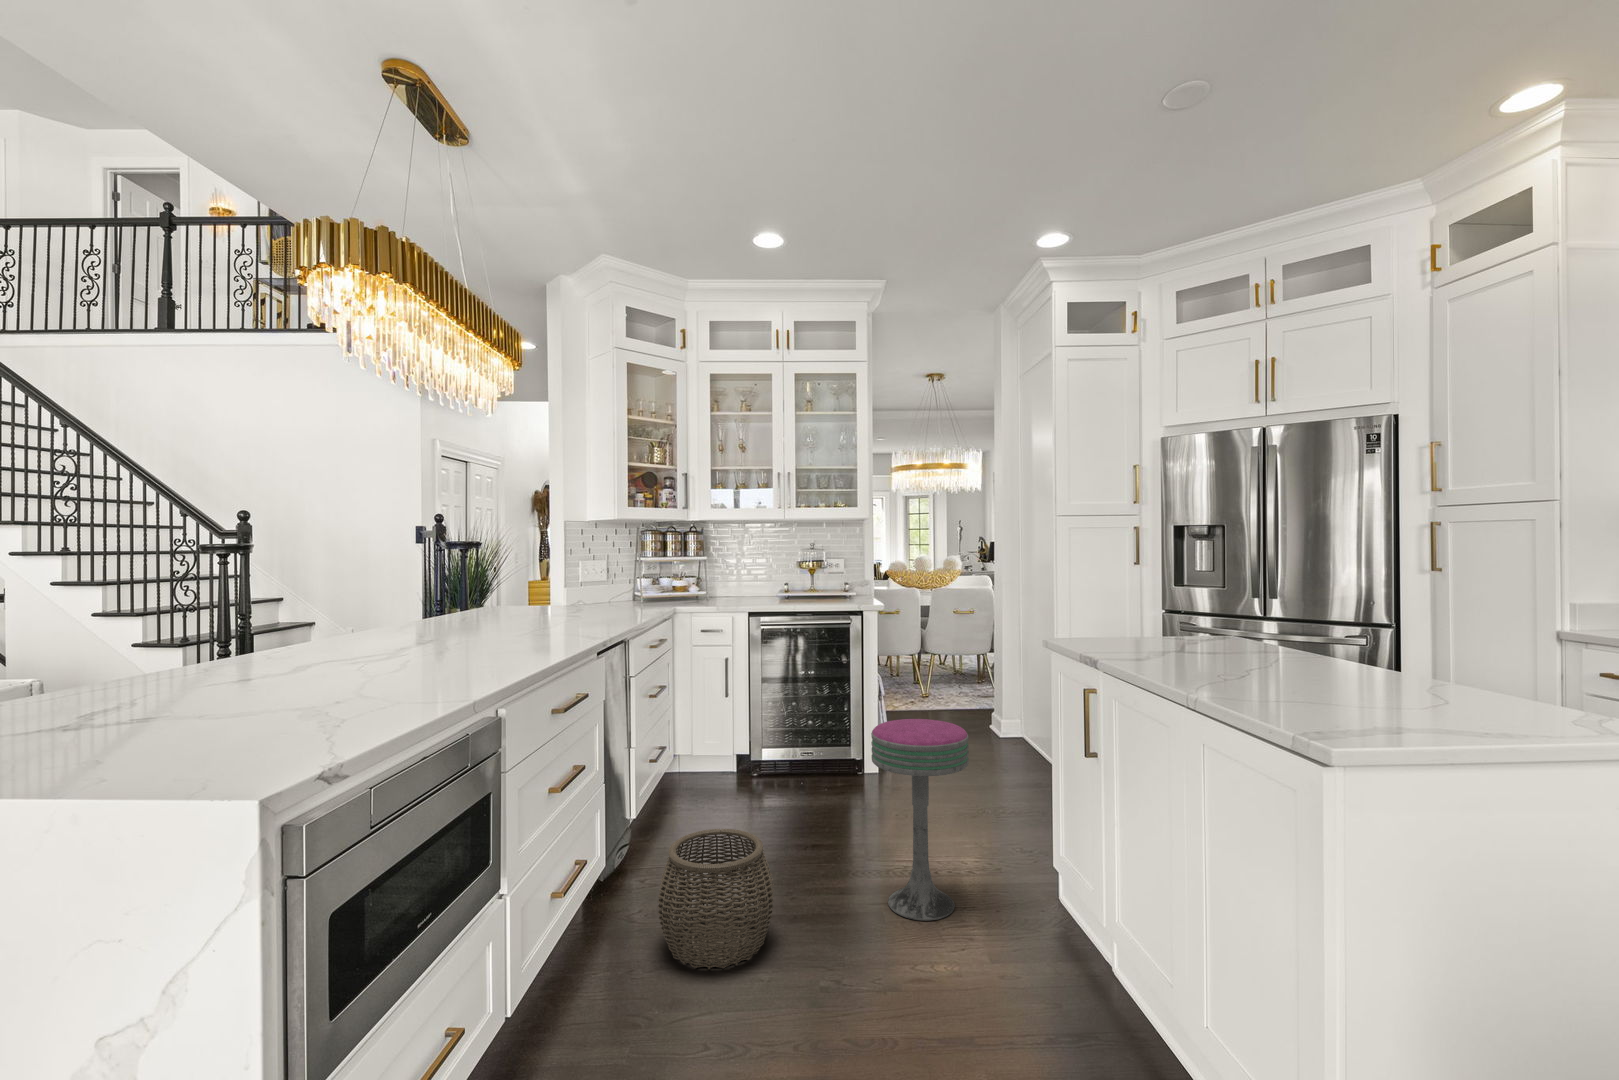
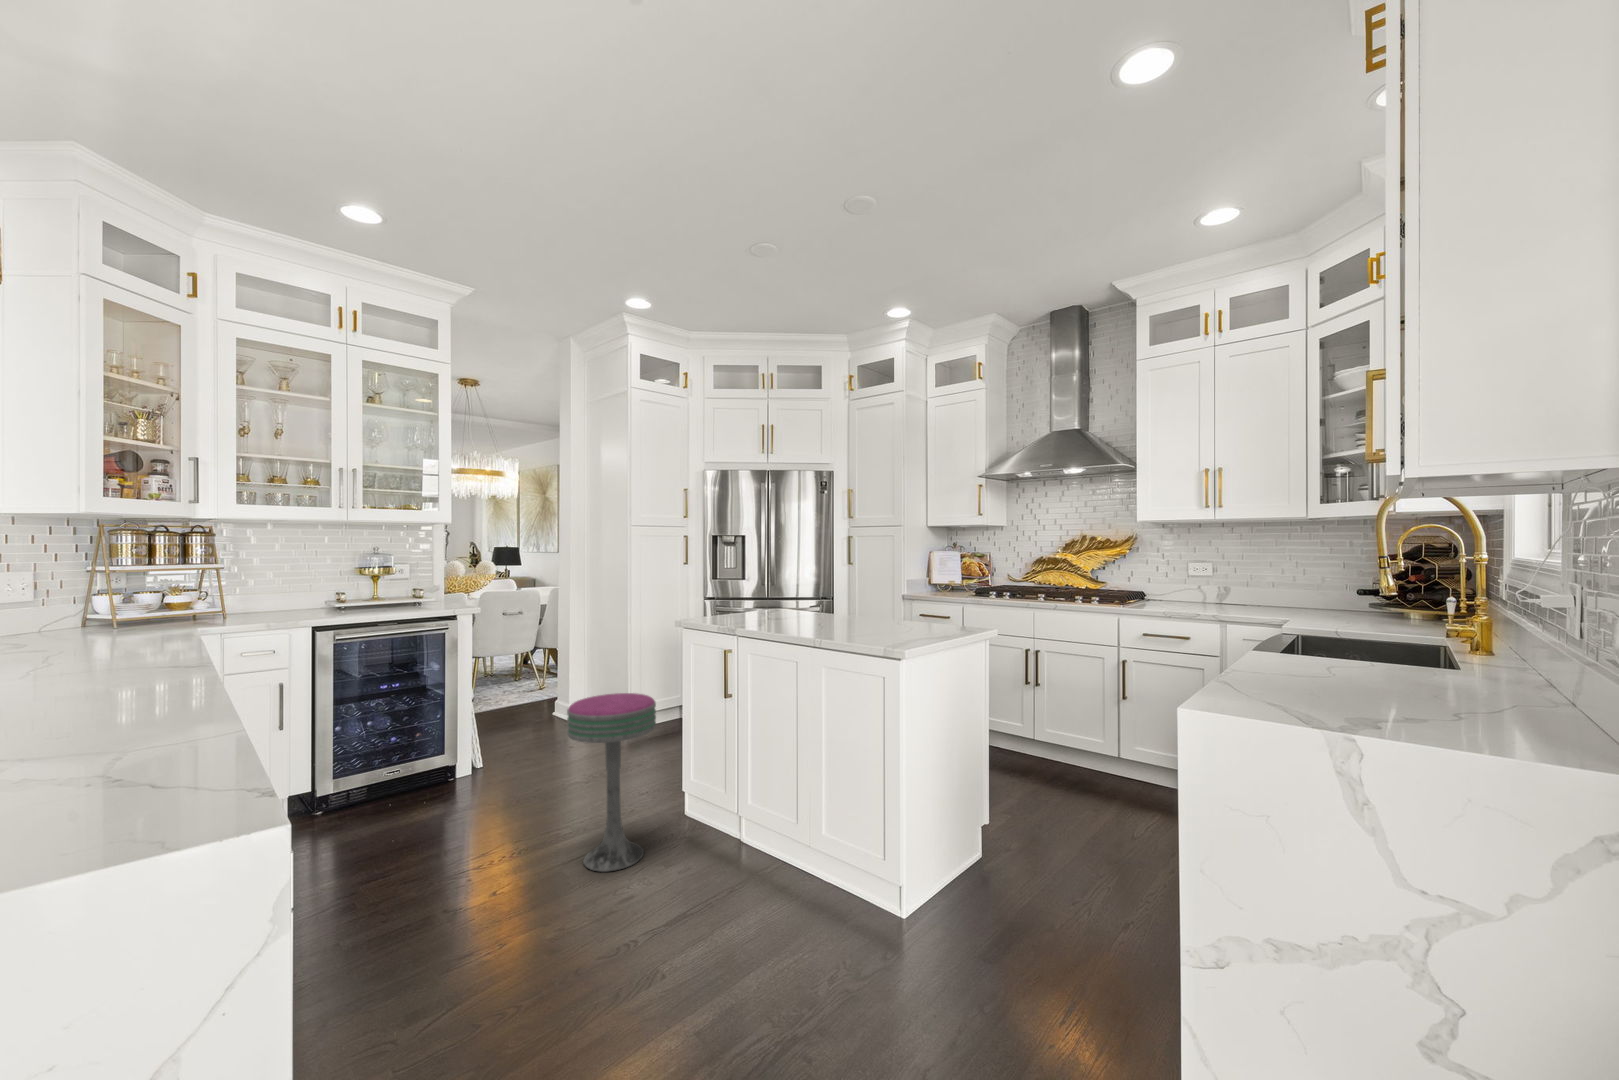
woven basket: present [657,829,774,970] -> none [360,841,509,1009]

